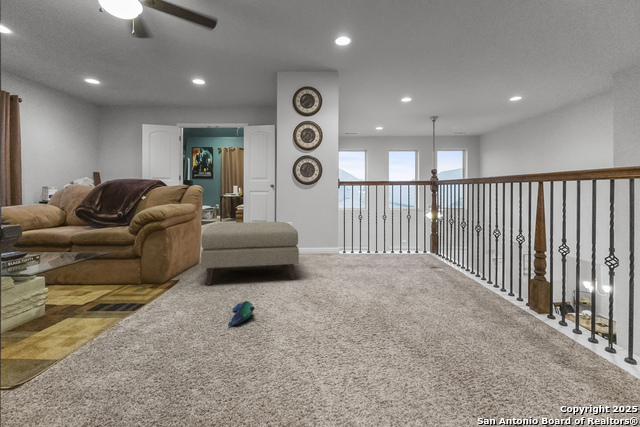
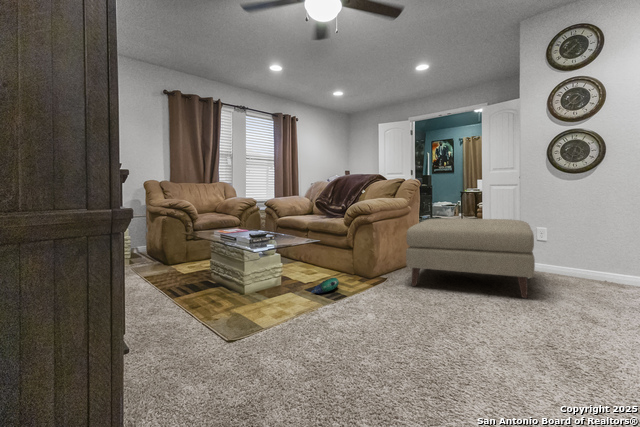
plush toy: present [228,301,255,326] -> present [311,278,339,294]

